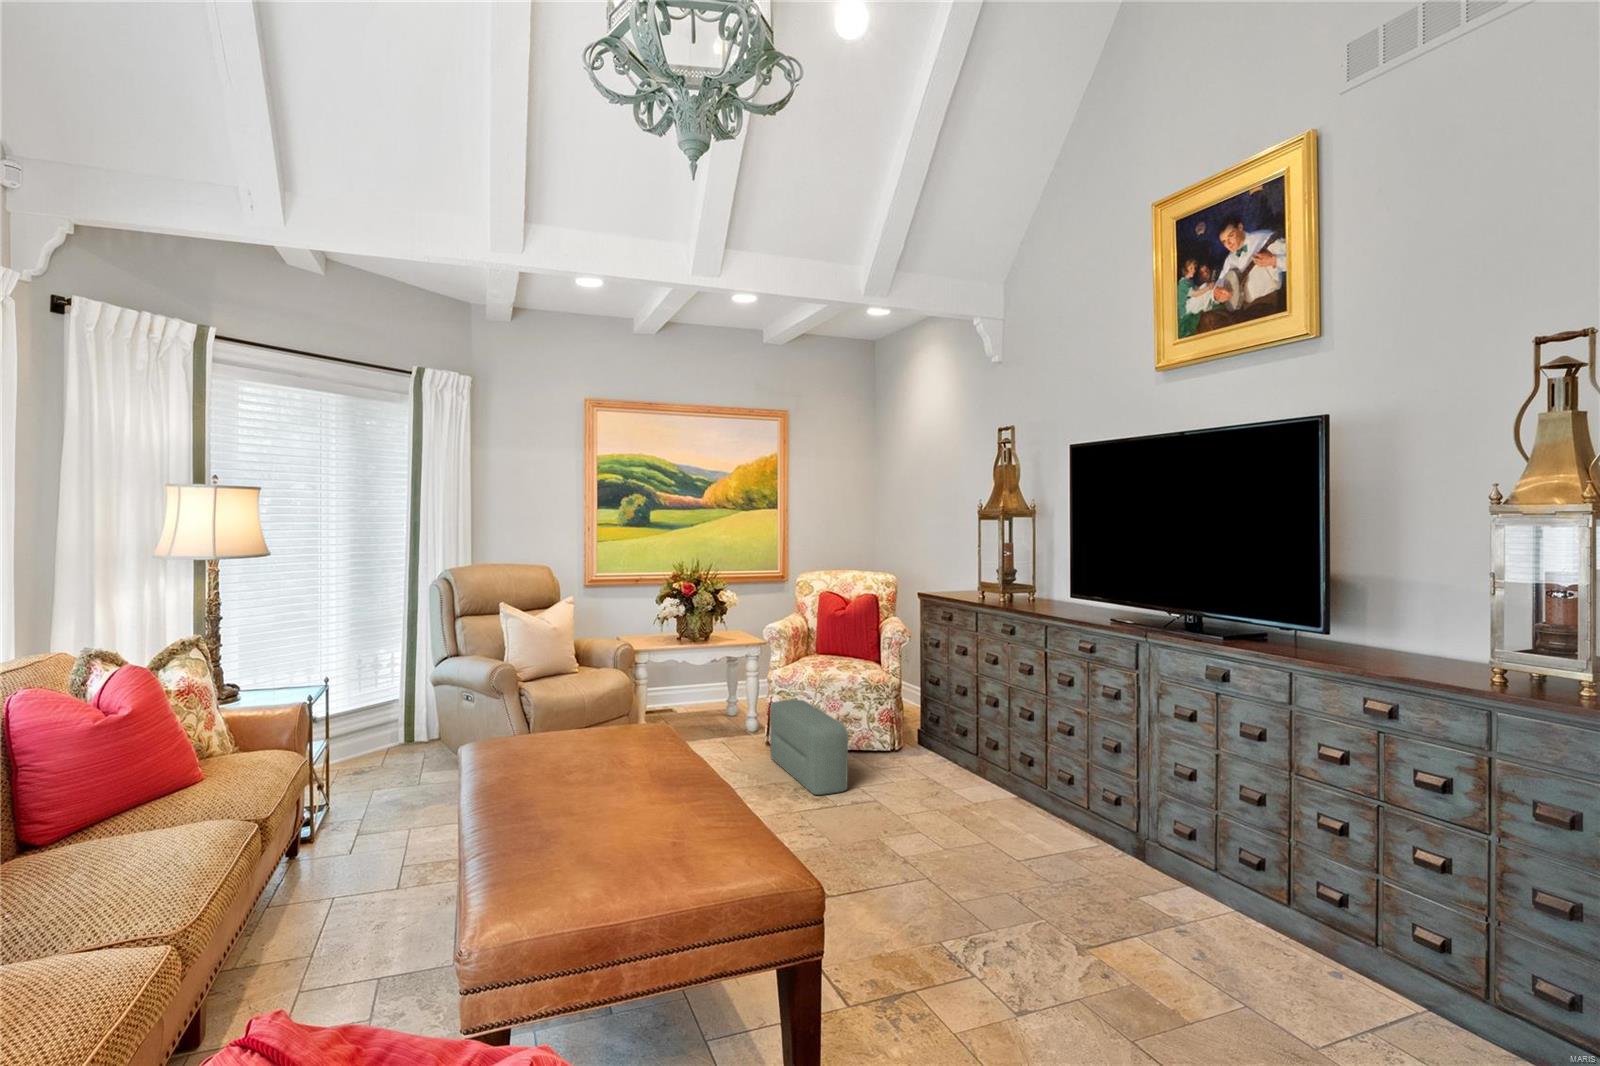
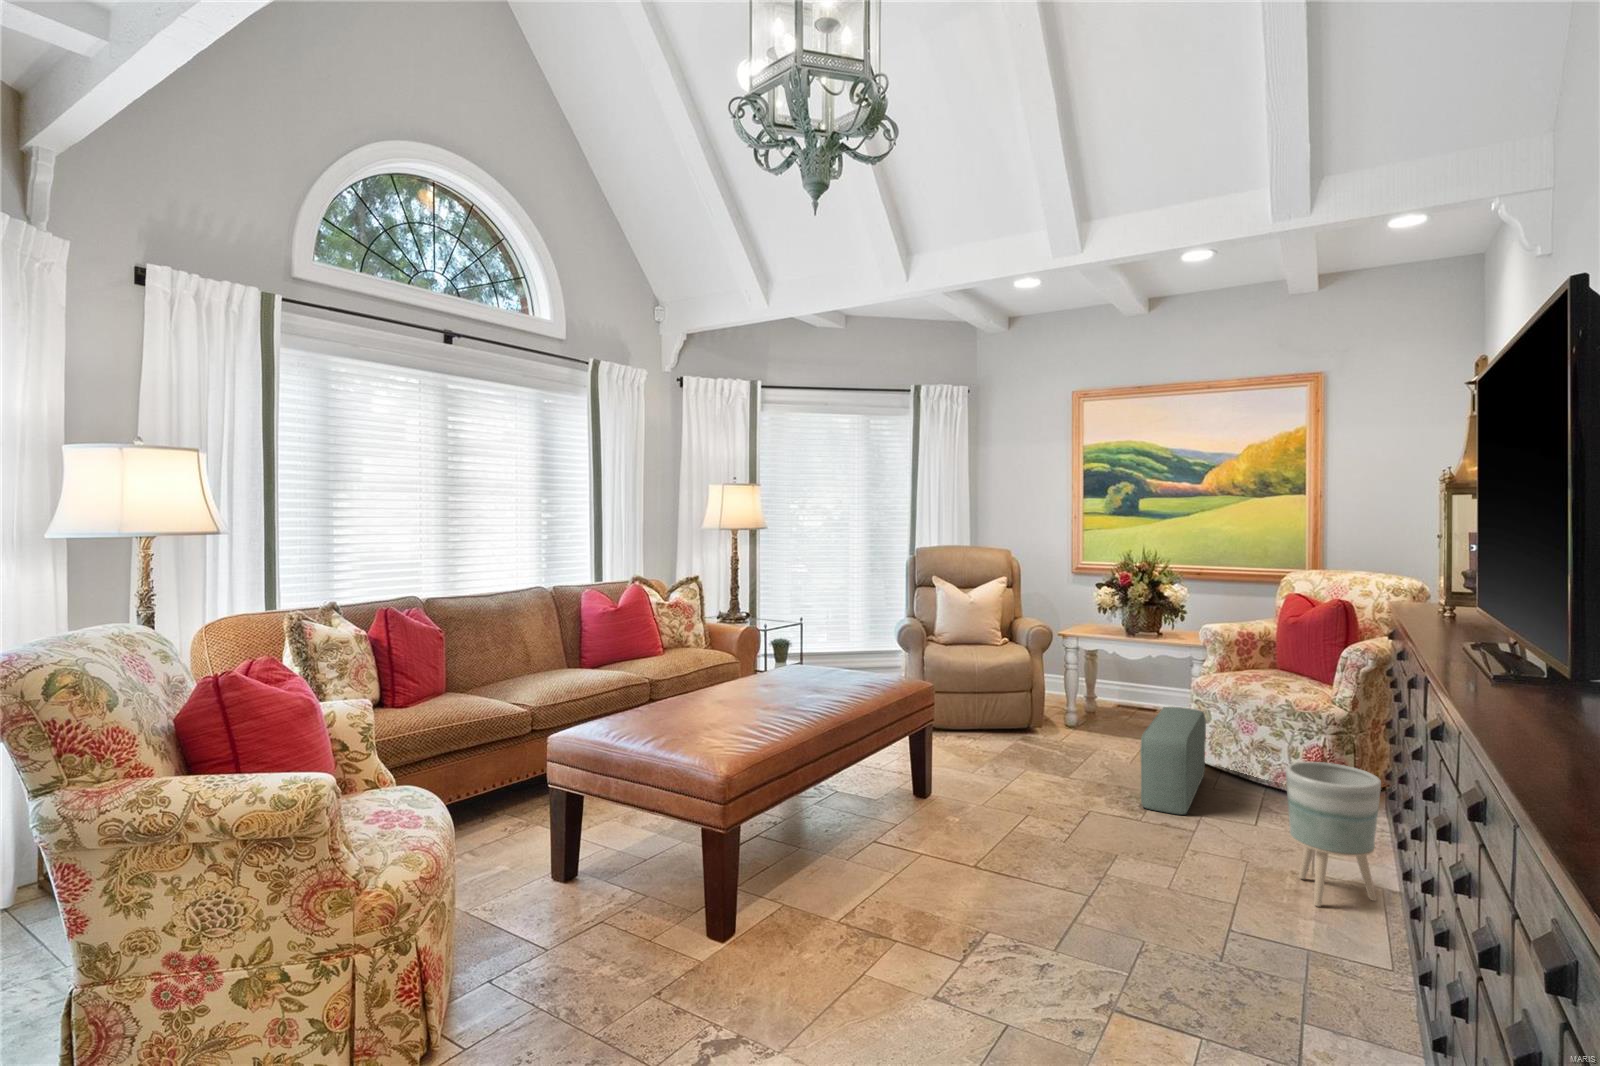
planter: none [970,719,1031,826] -> present [1286,762,1381,907]

